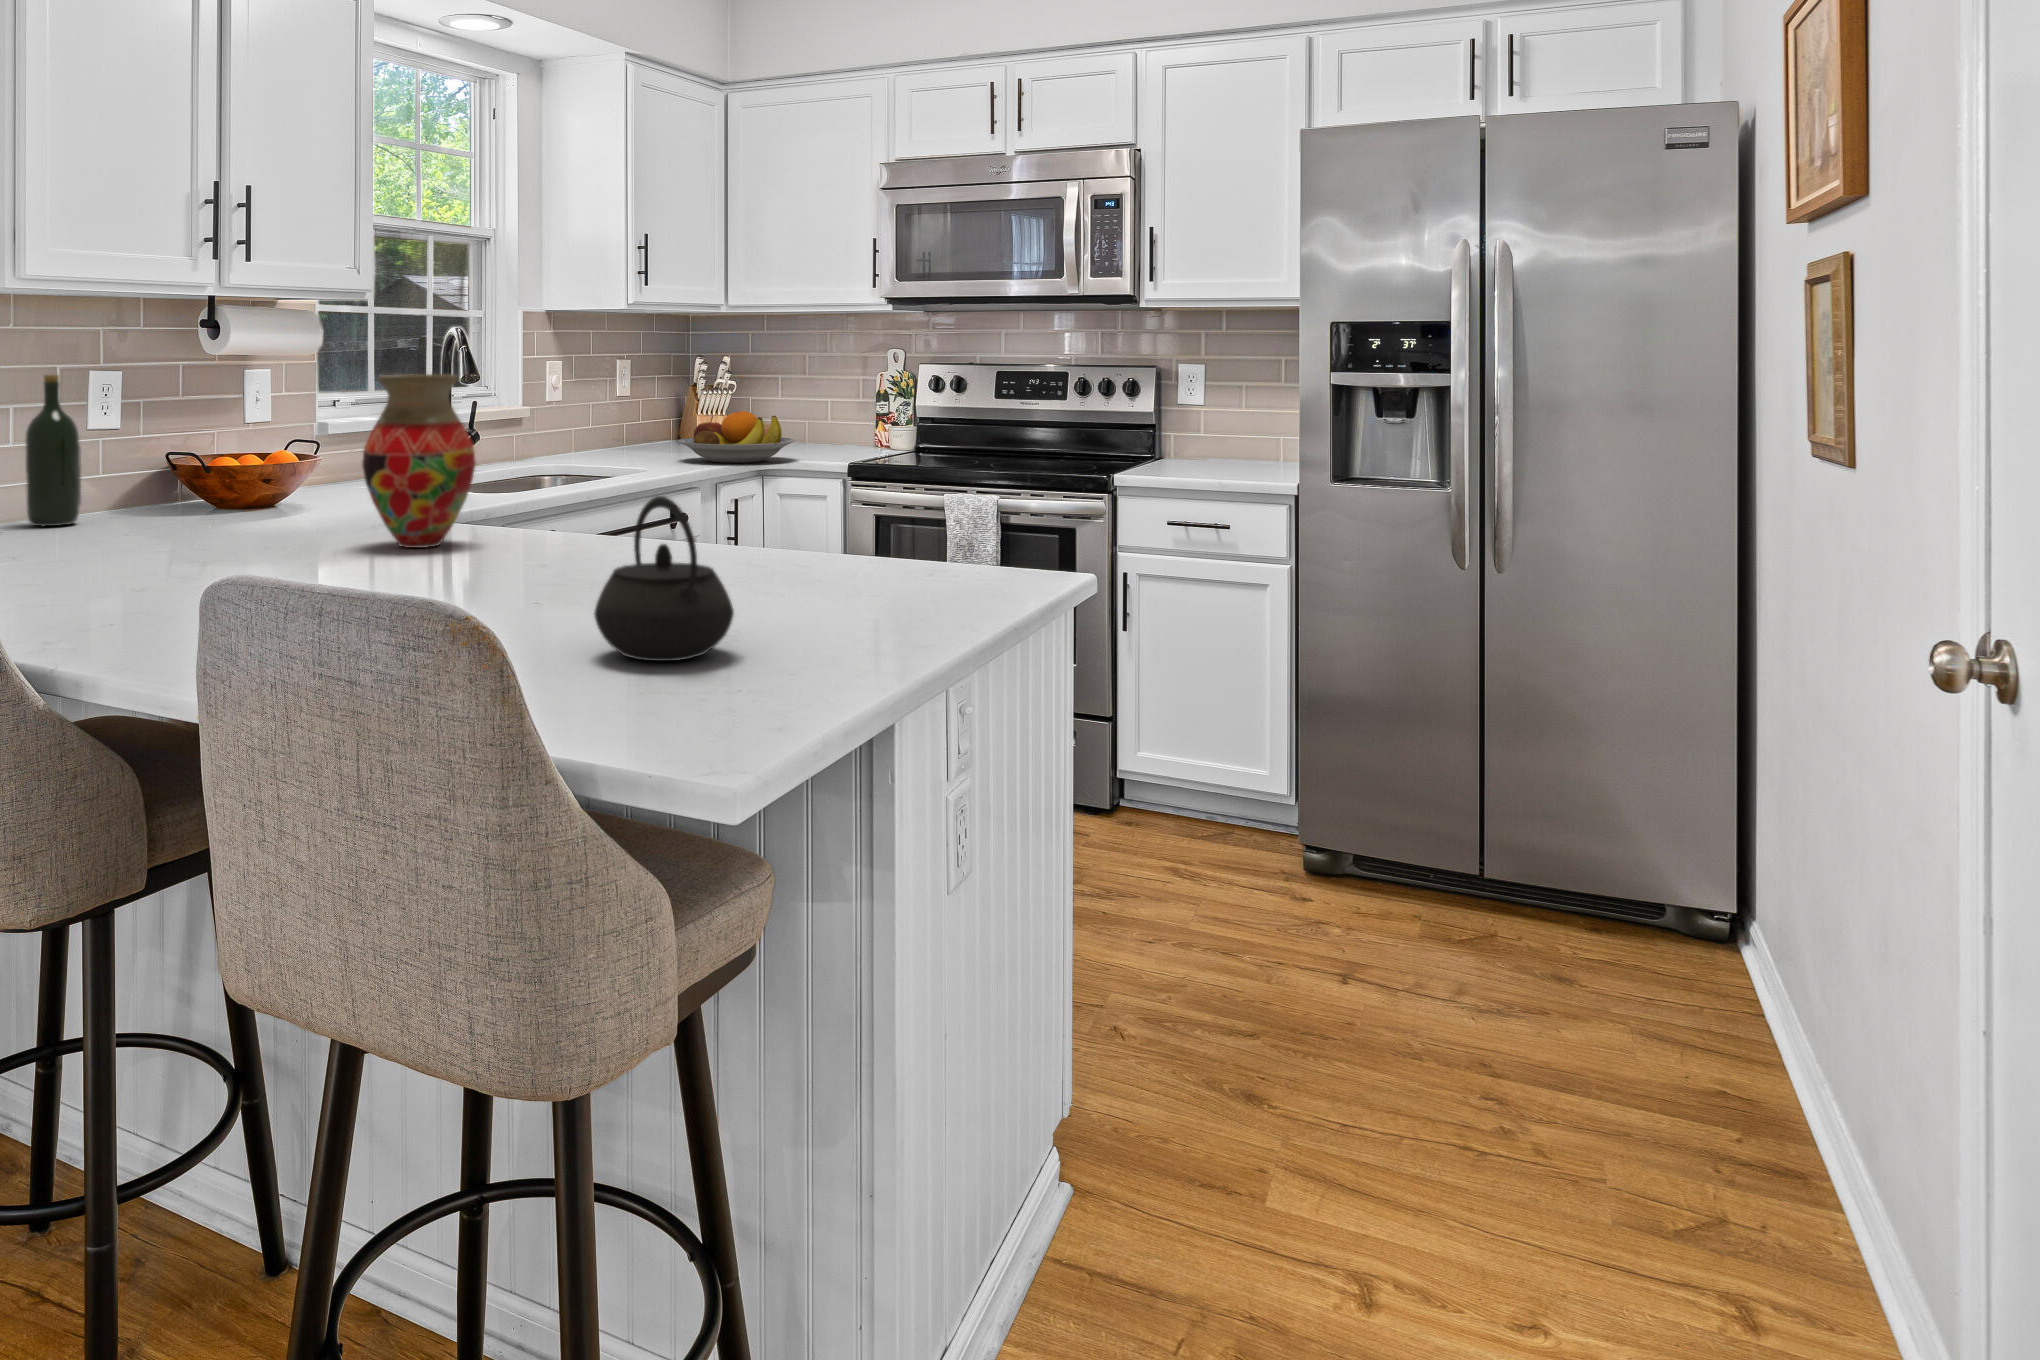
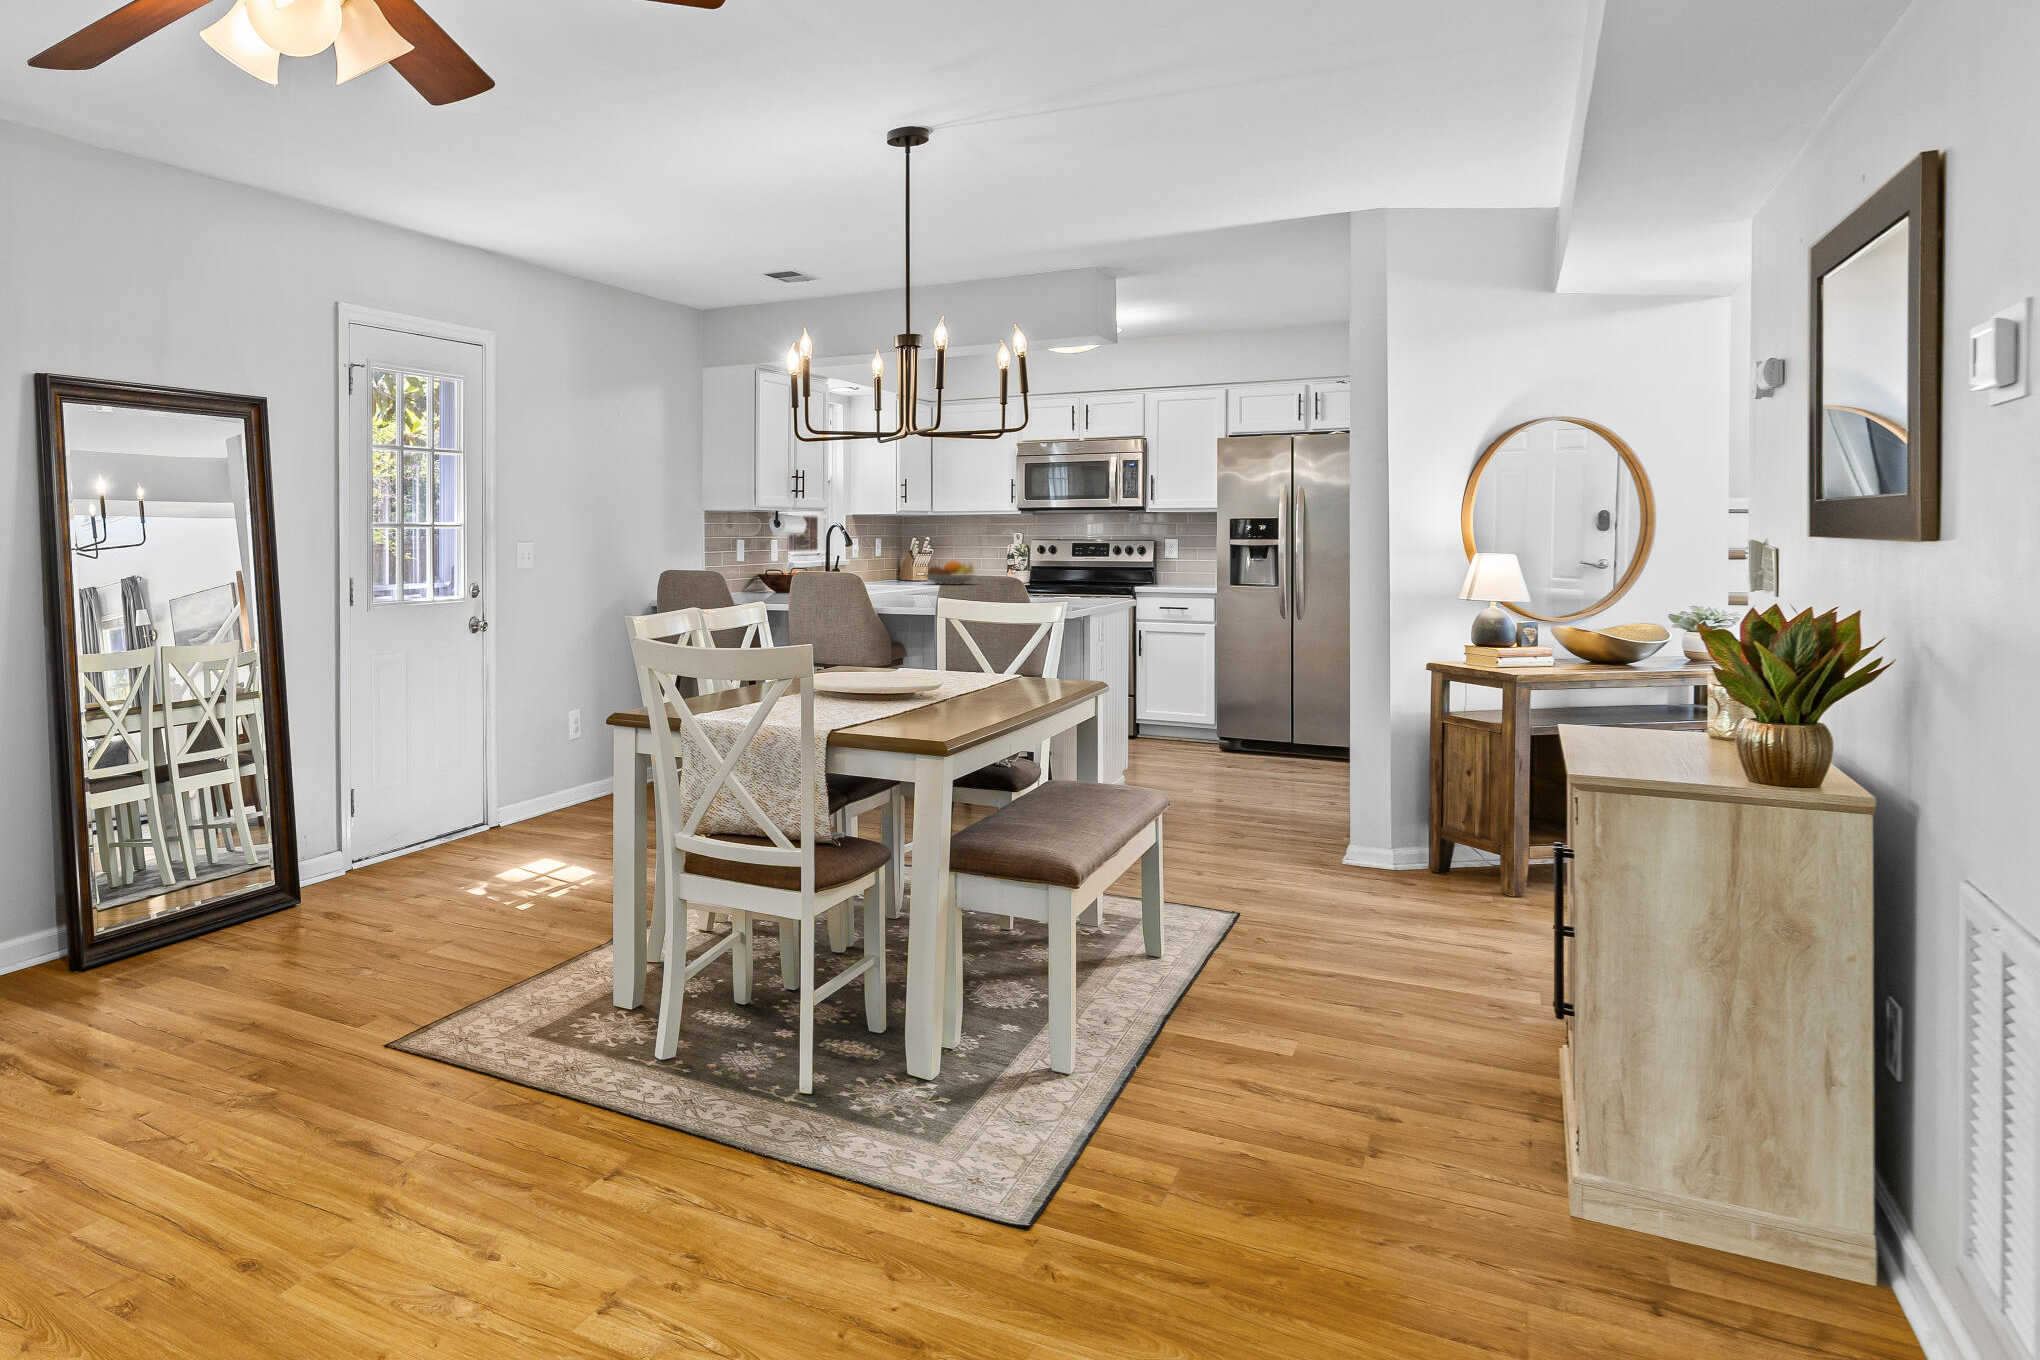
vase: present [362,374,476,548] -> none [879,536,918,594]
wine bottle: present [26,375,81,526] -> none [729,537,748,592]
kettle: present [594,496,734,661] -> none [1016,561,1054,601]

